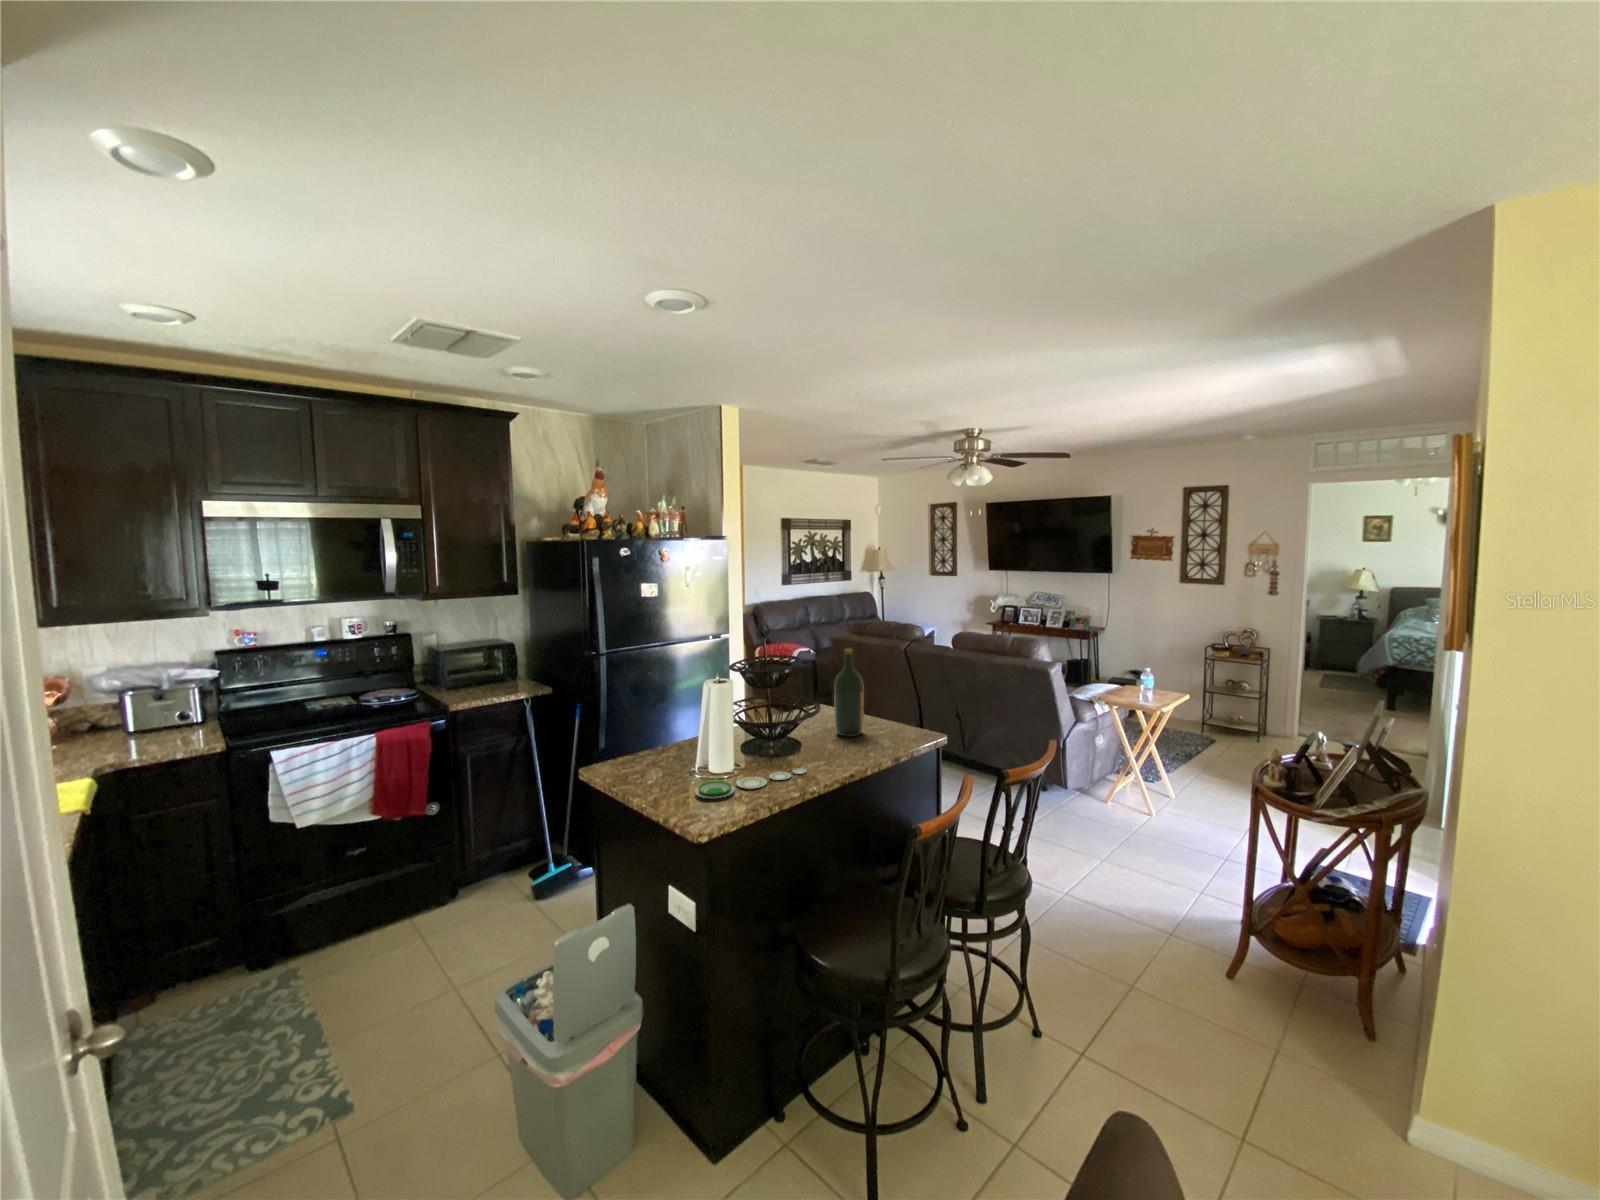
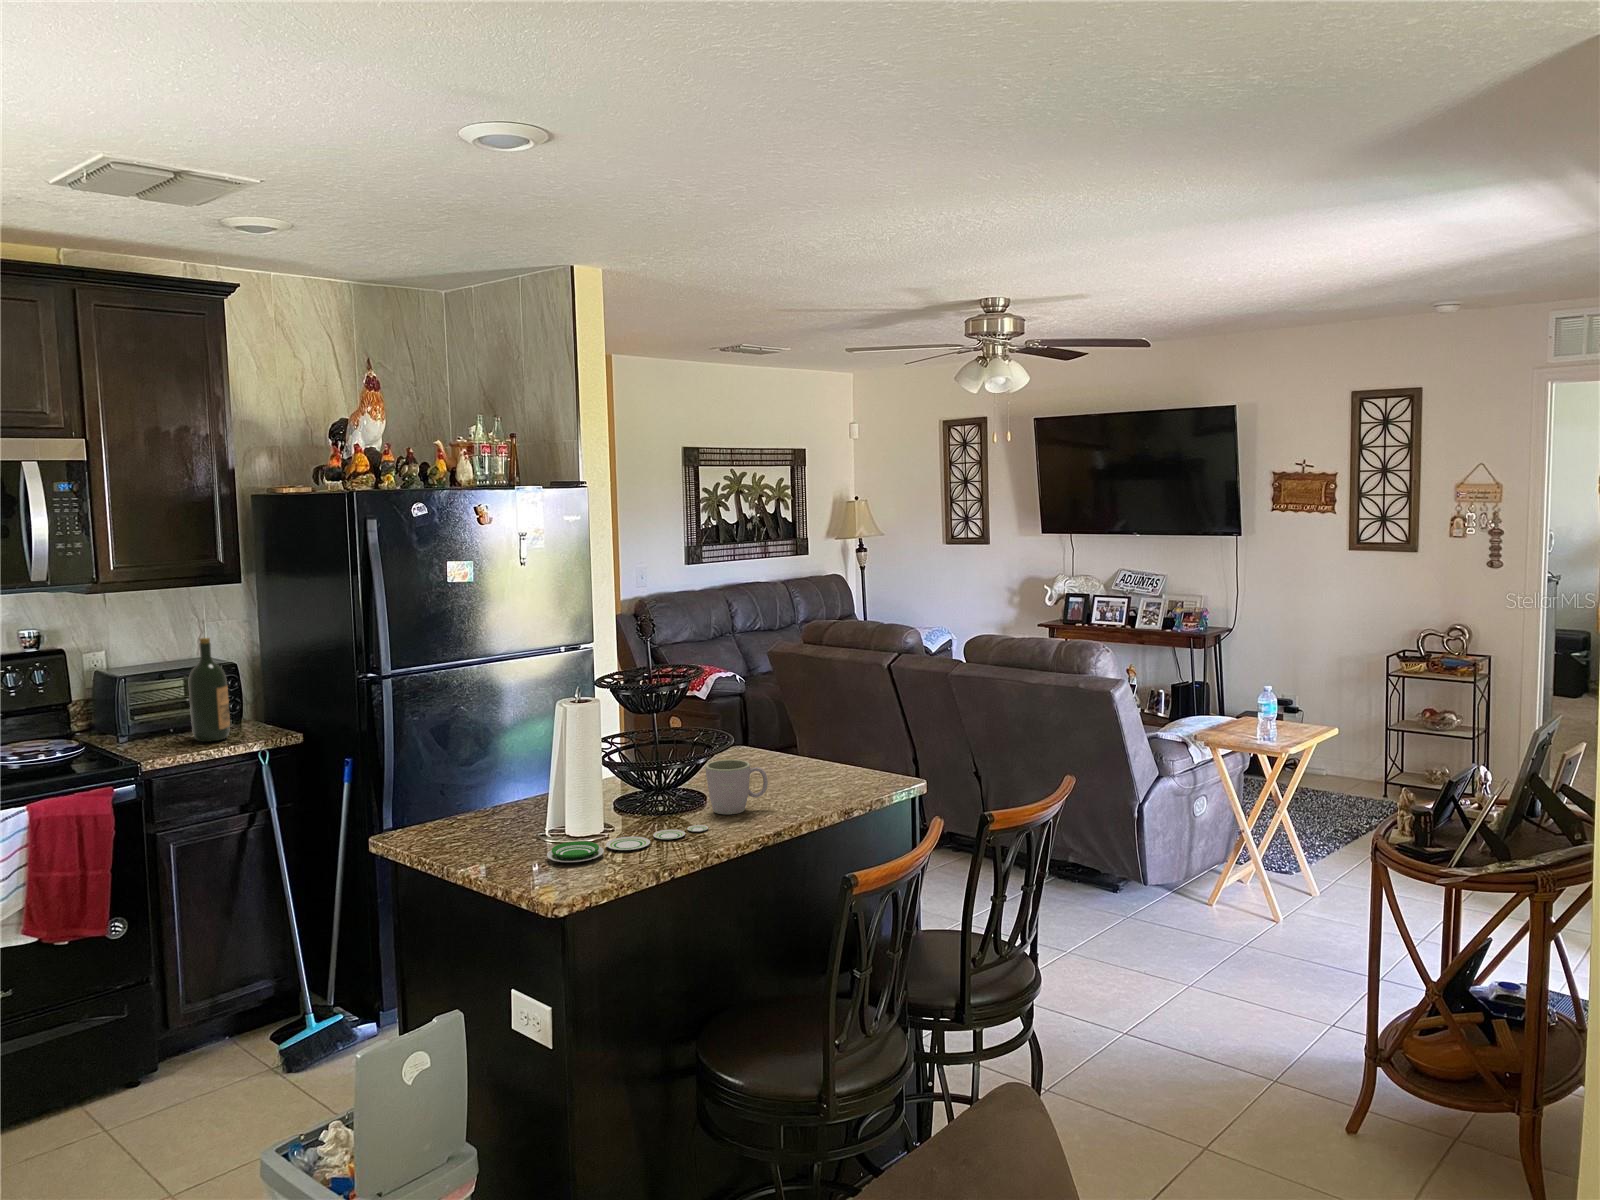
wine bottle: present [834,649,864,737] -> present [189,638,230,742]
mug: none [804,721,847,760] -> present [705,760,768,814]

